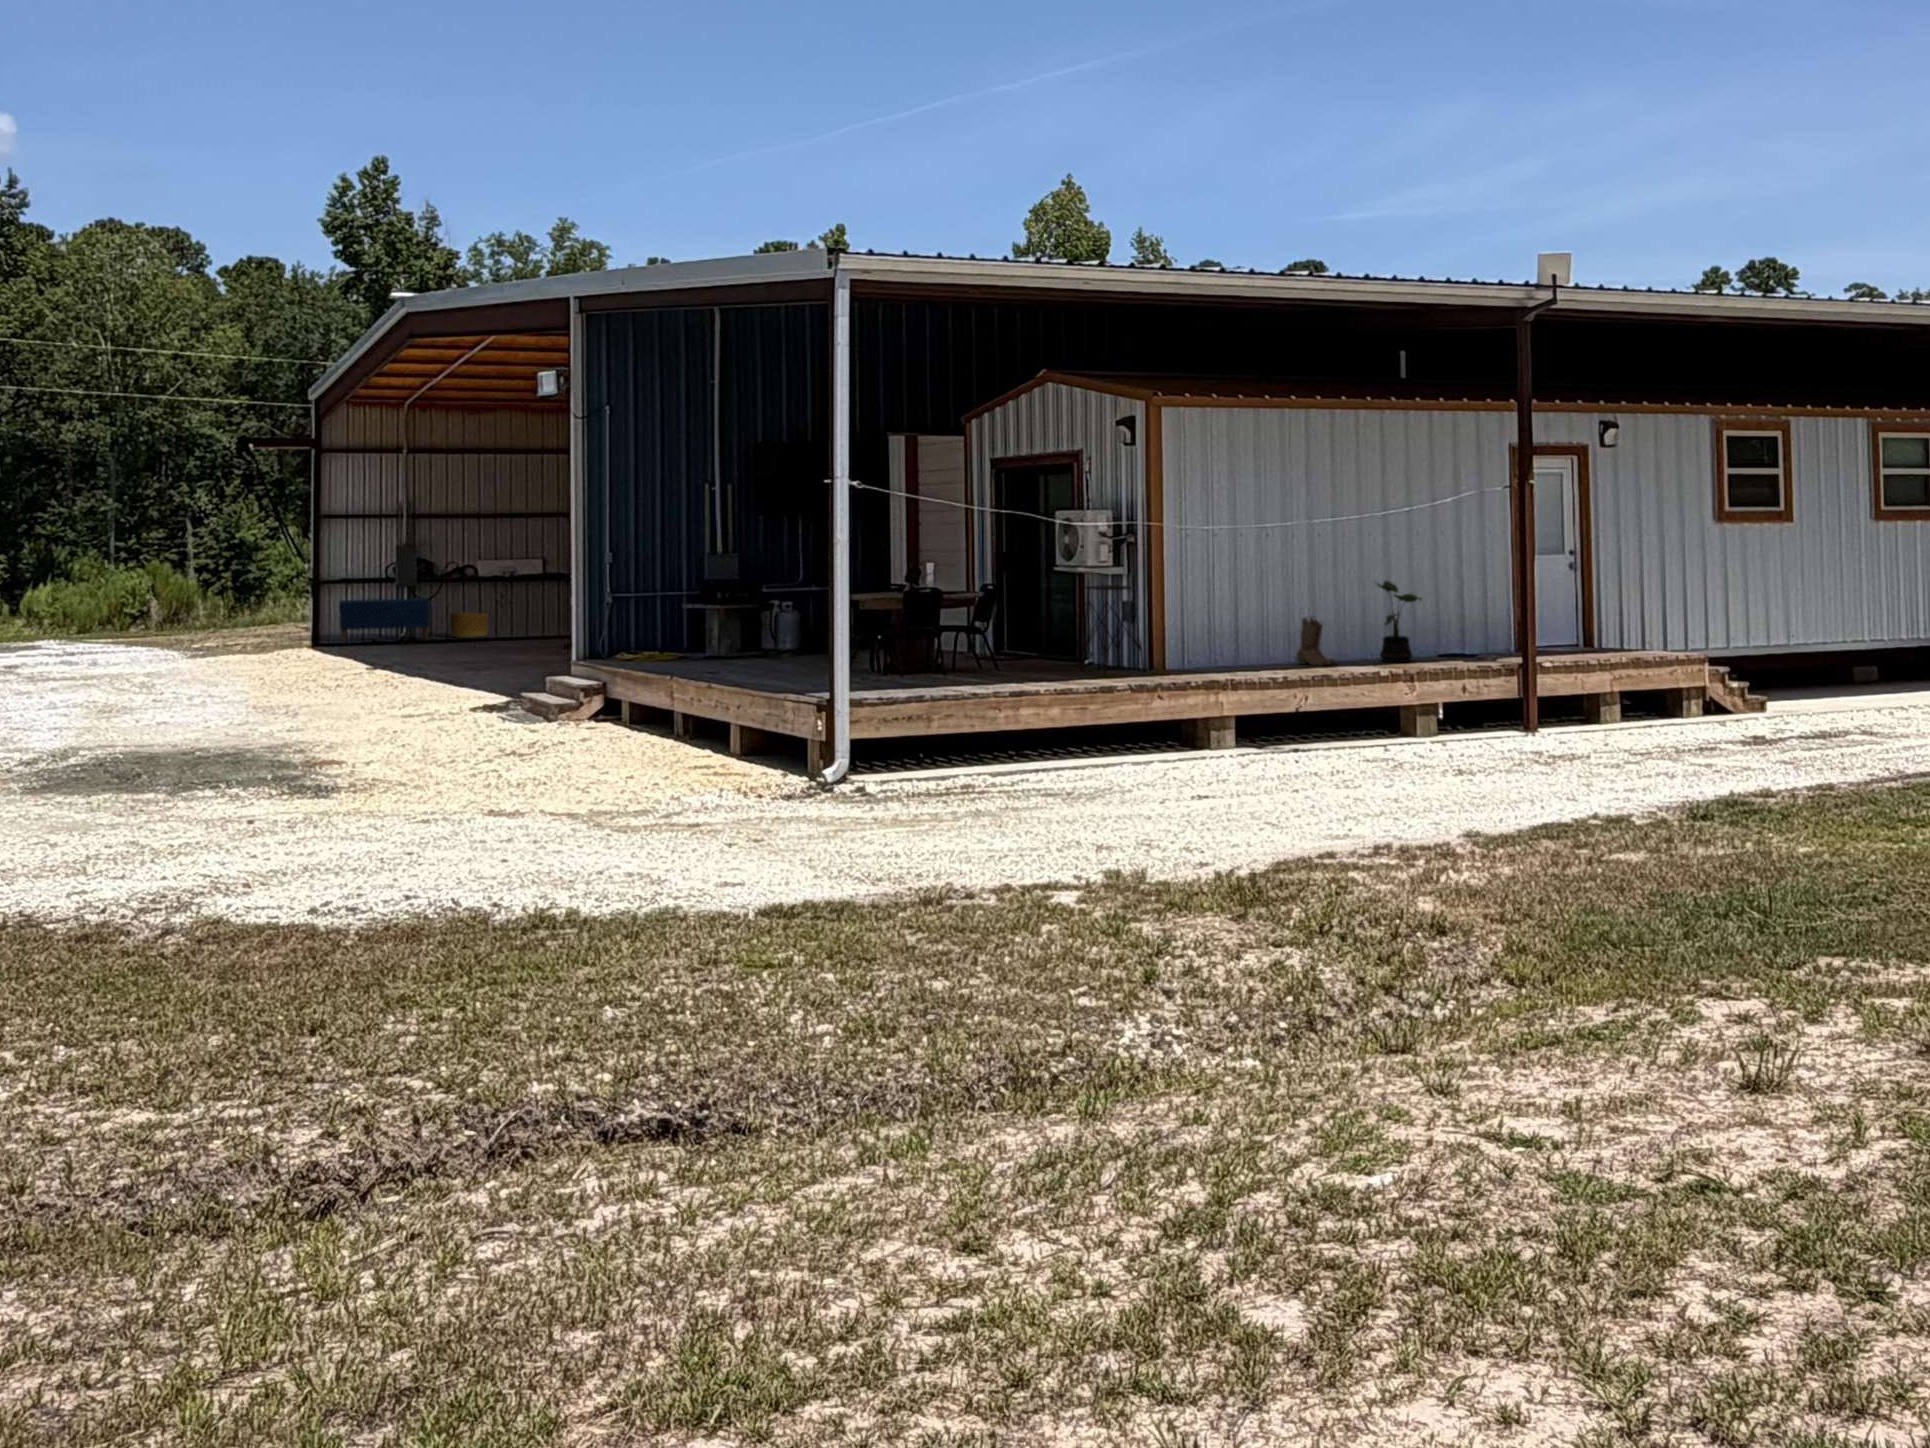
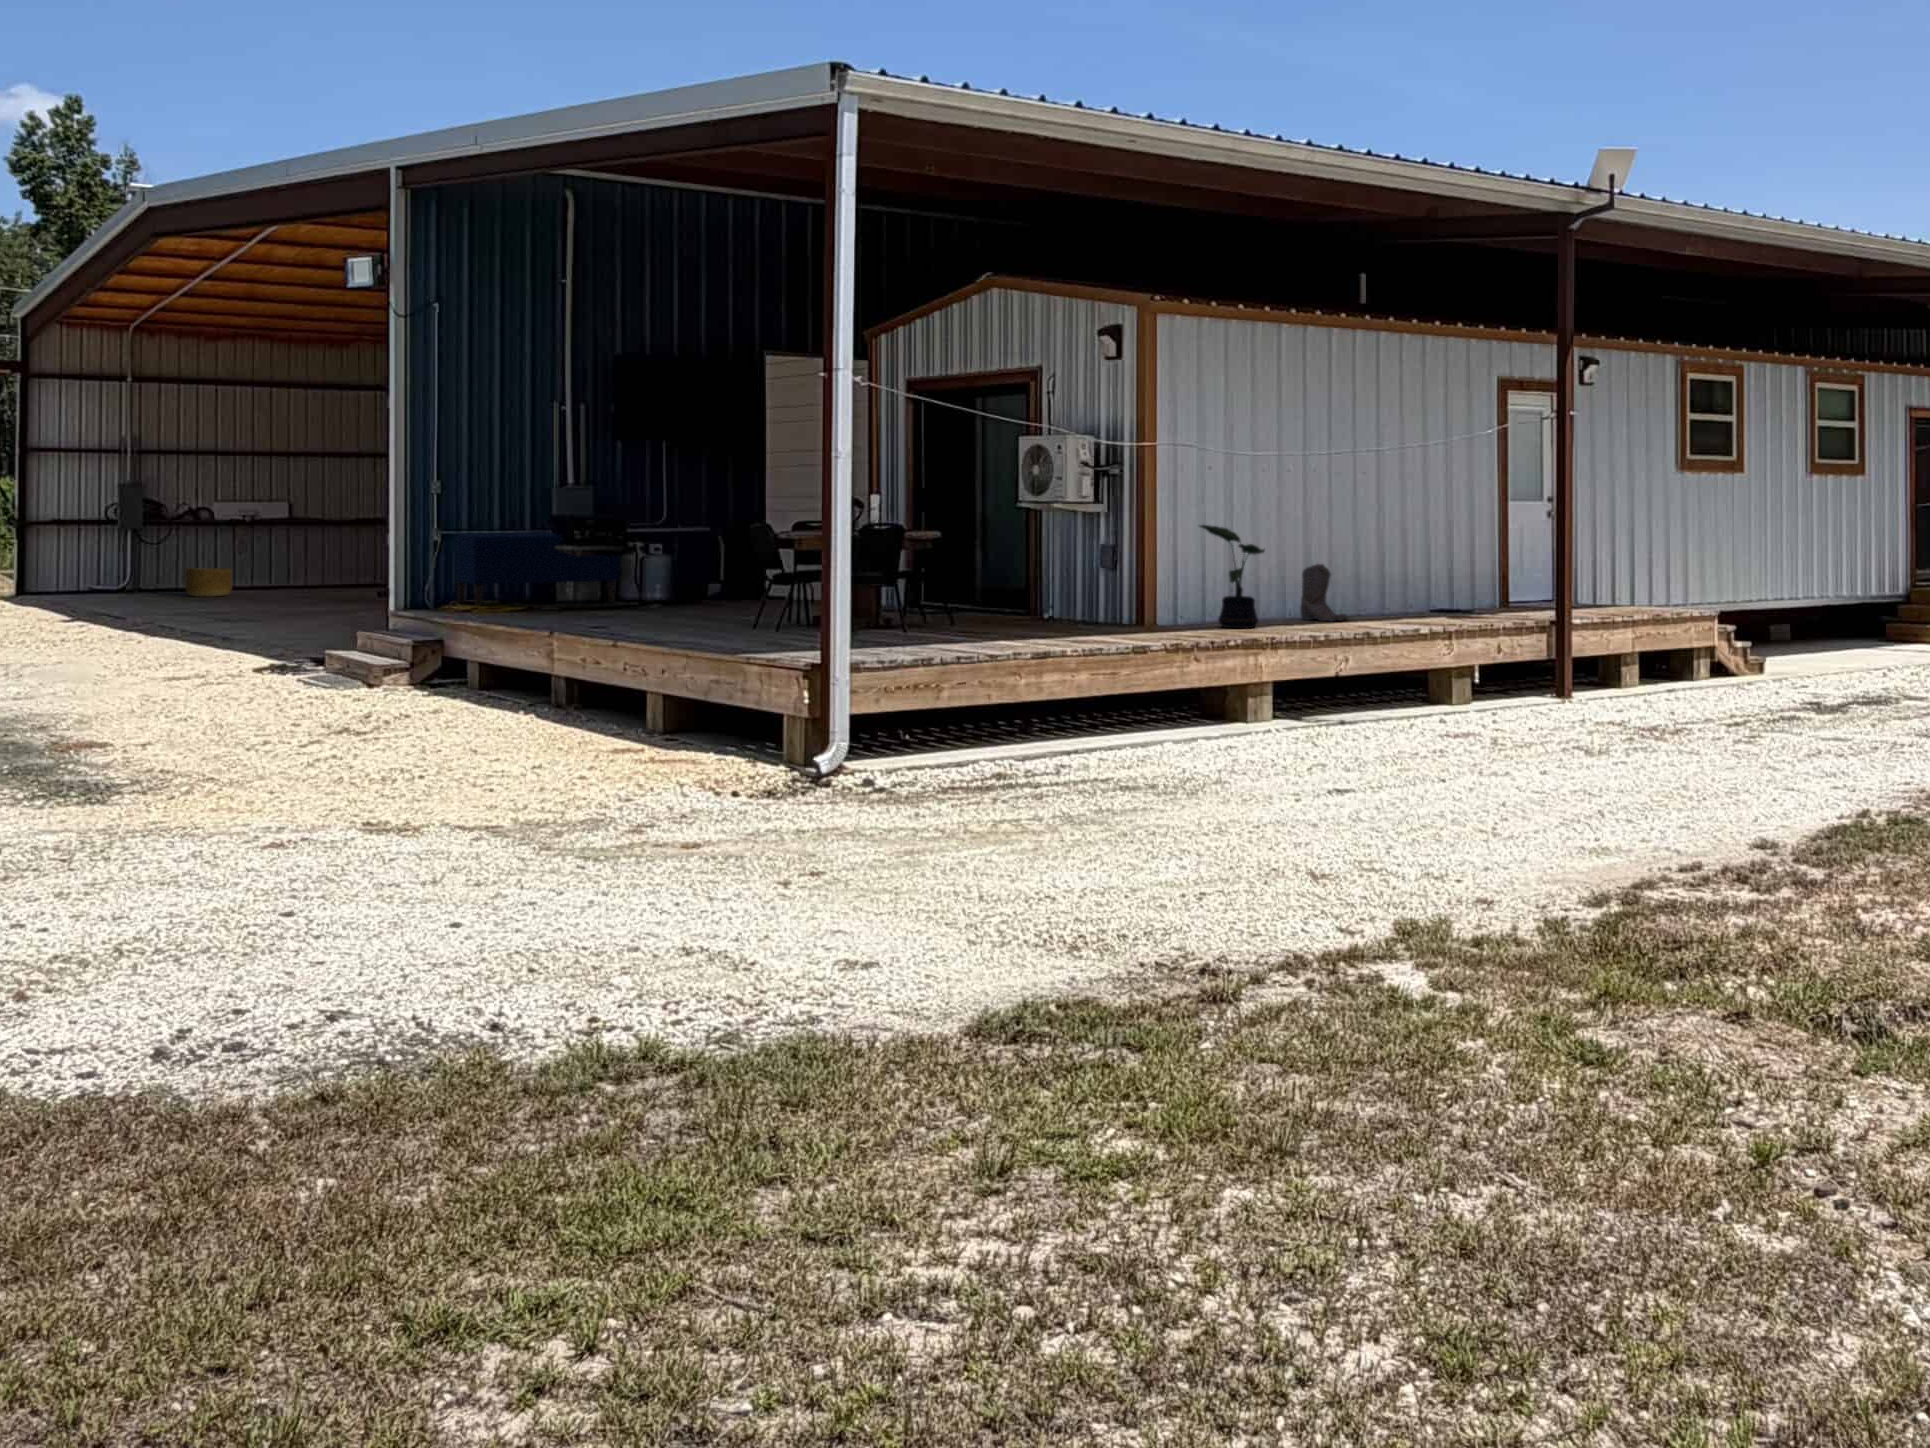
potted plant: present [1377,581,1421,662] -> present [1200,525,1265,628]
side table: present [1080,585,1144,673] -> none [1065,525,1145,631]
bench: present [339,598,430,642] -> present [455,533,620,606]

